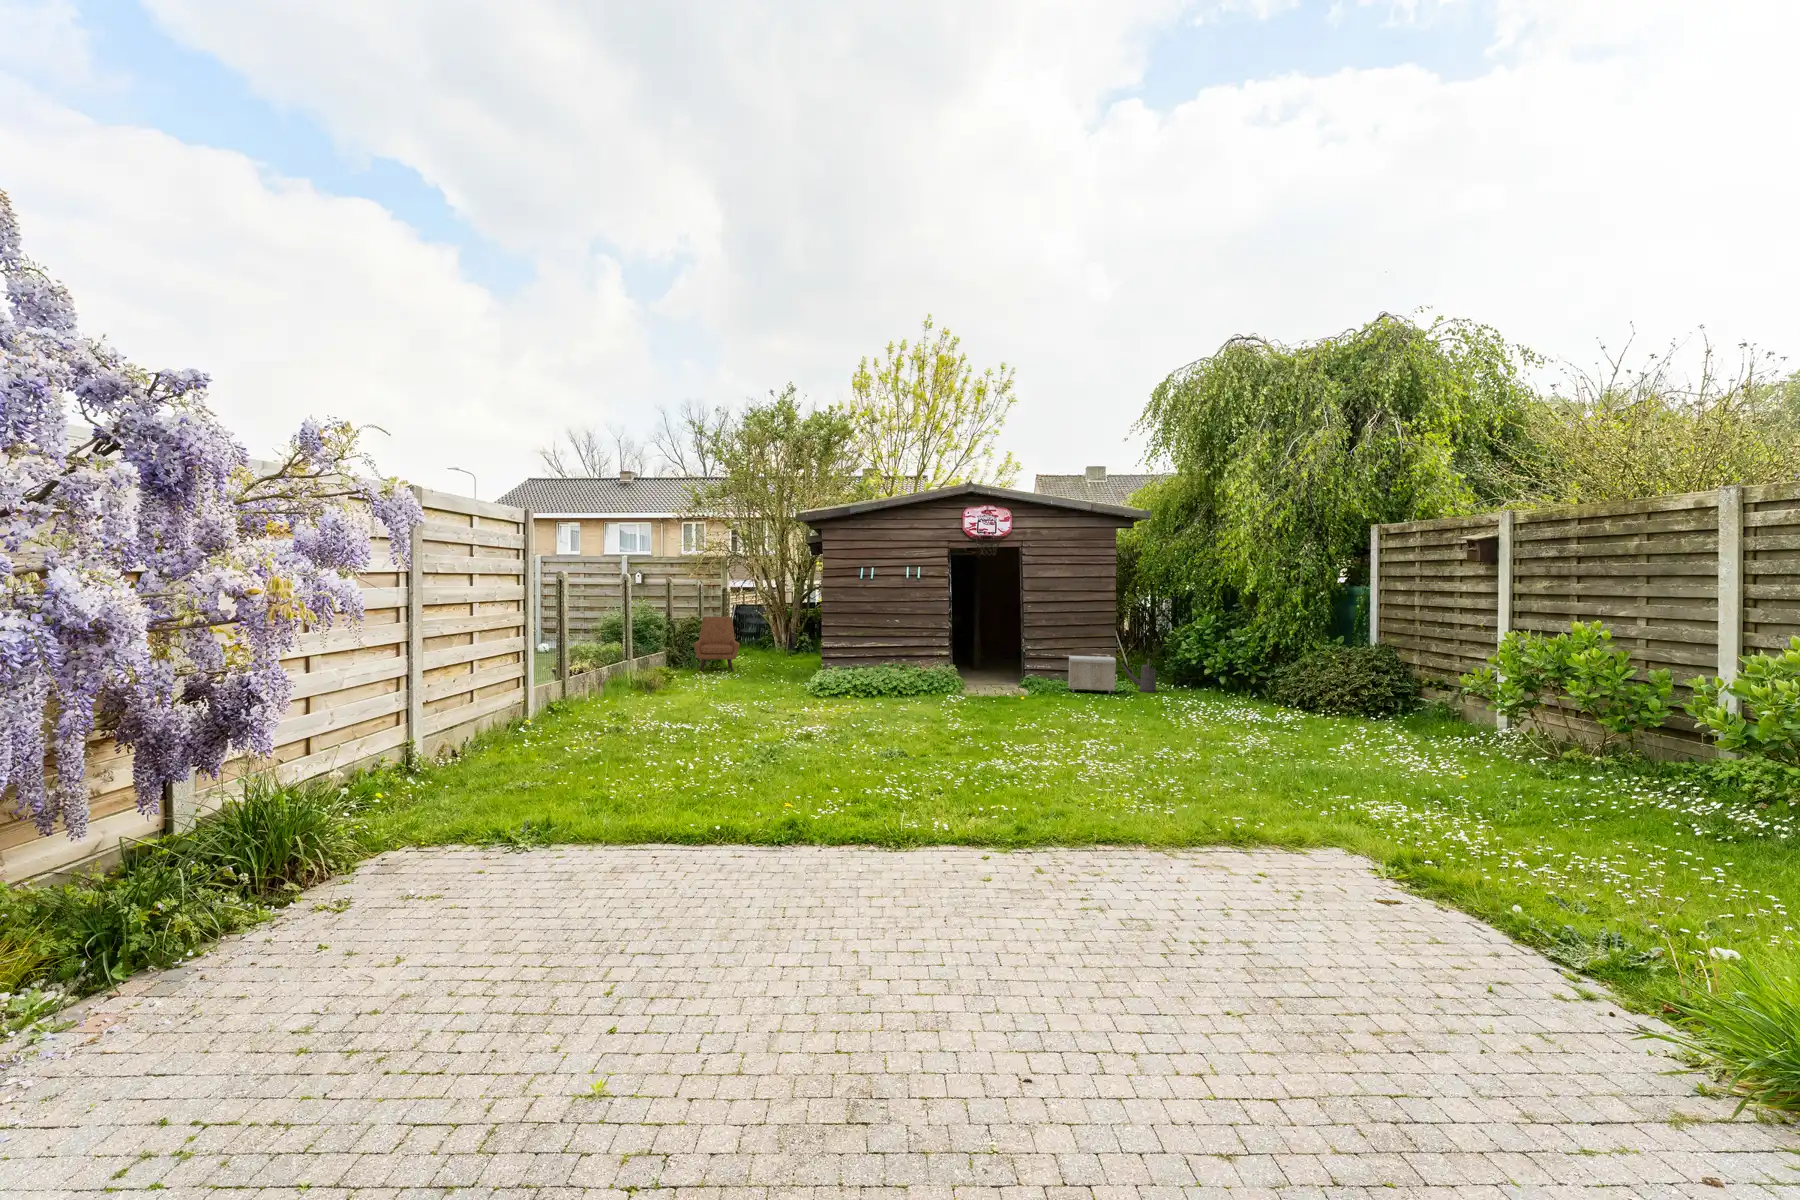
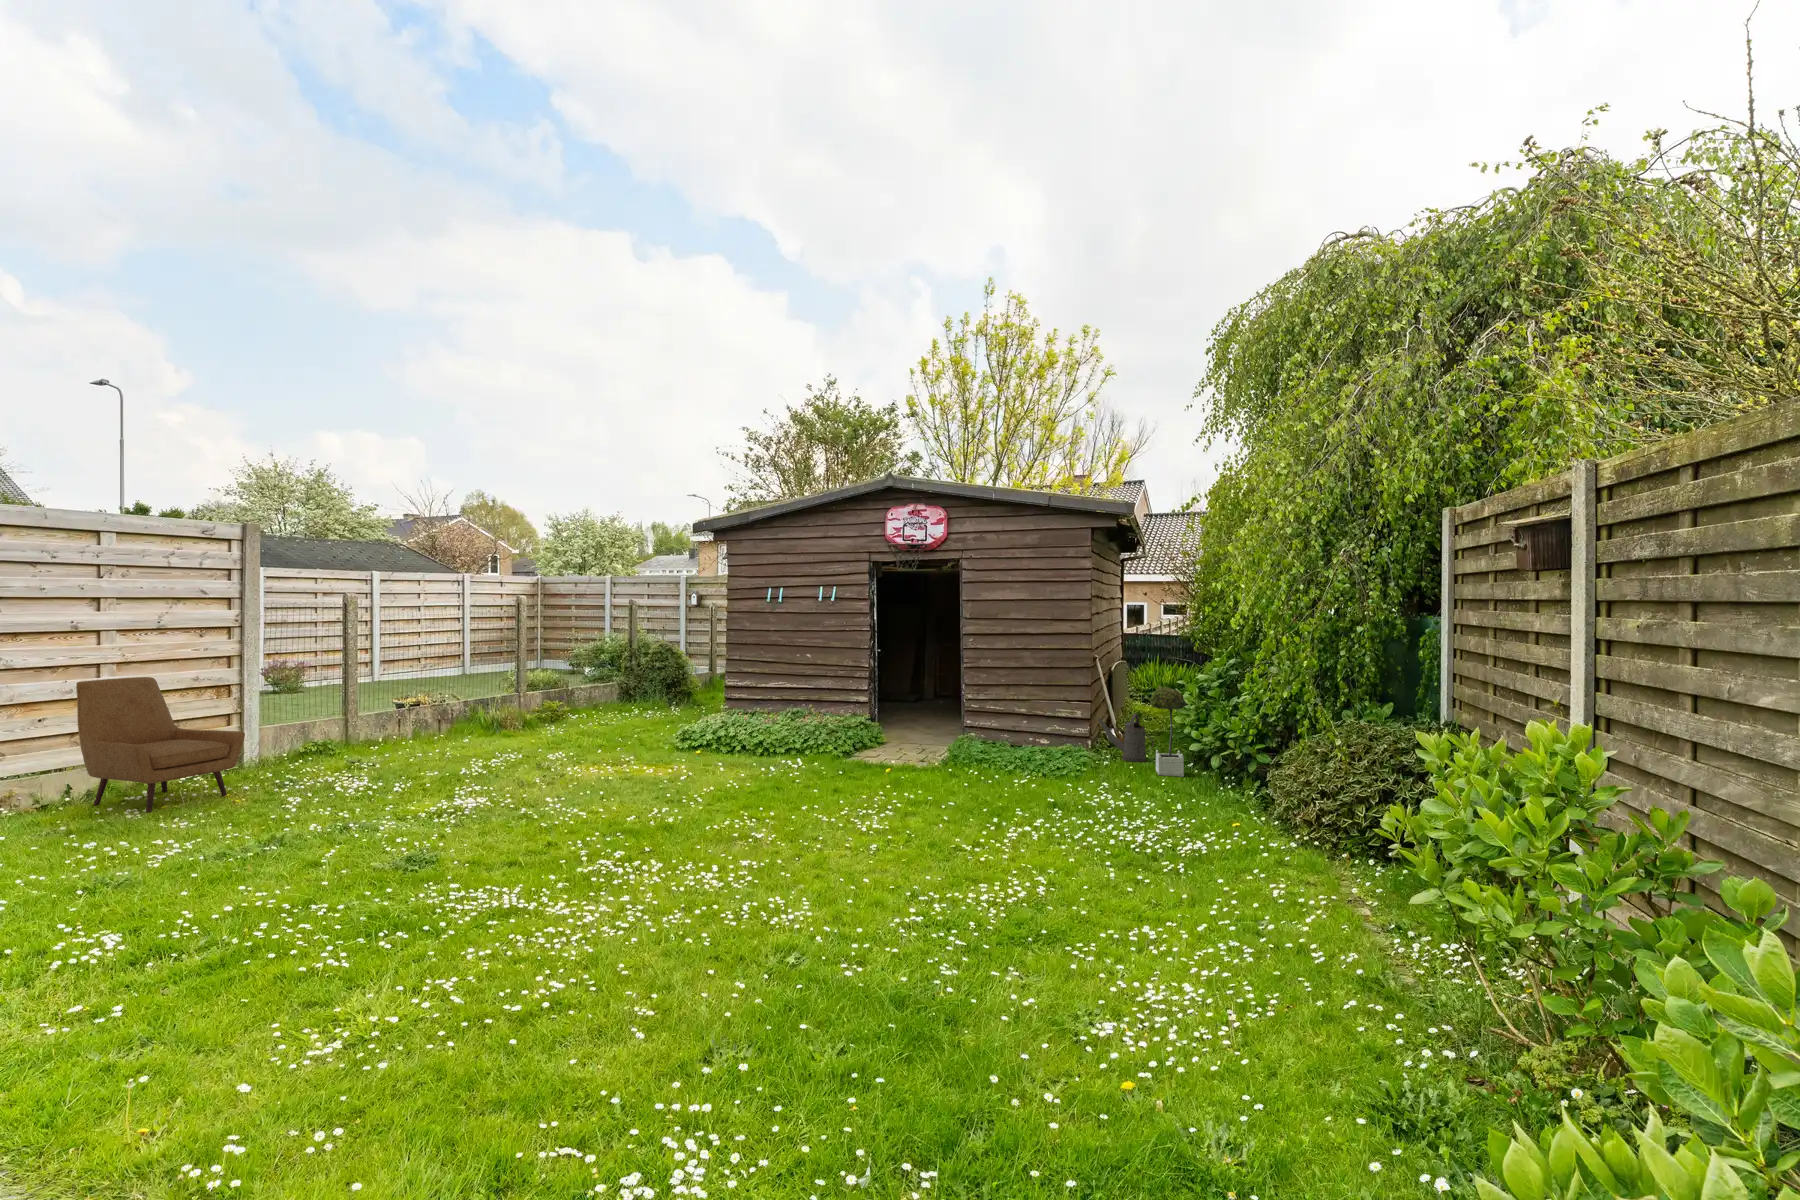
chair: present [693,616,740,671] -> present [76,677,245,812]
potted tree: none [1169,637,1196,699] -> present [1150,685,1189,777]
storage bench: present [1068,656,1116,694] -> none [1012,706,1082,763]

